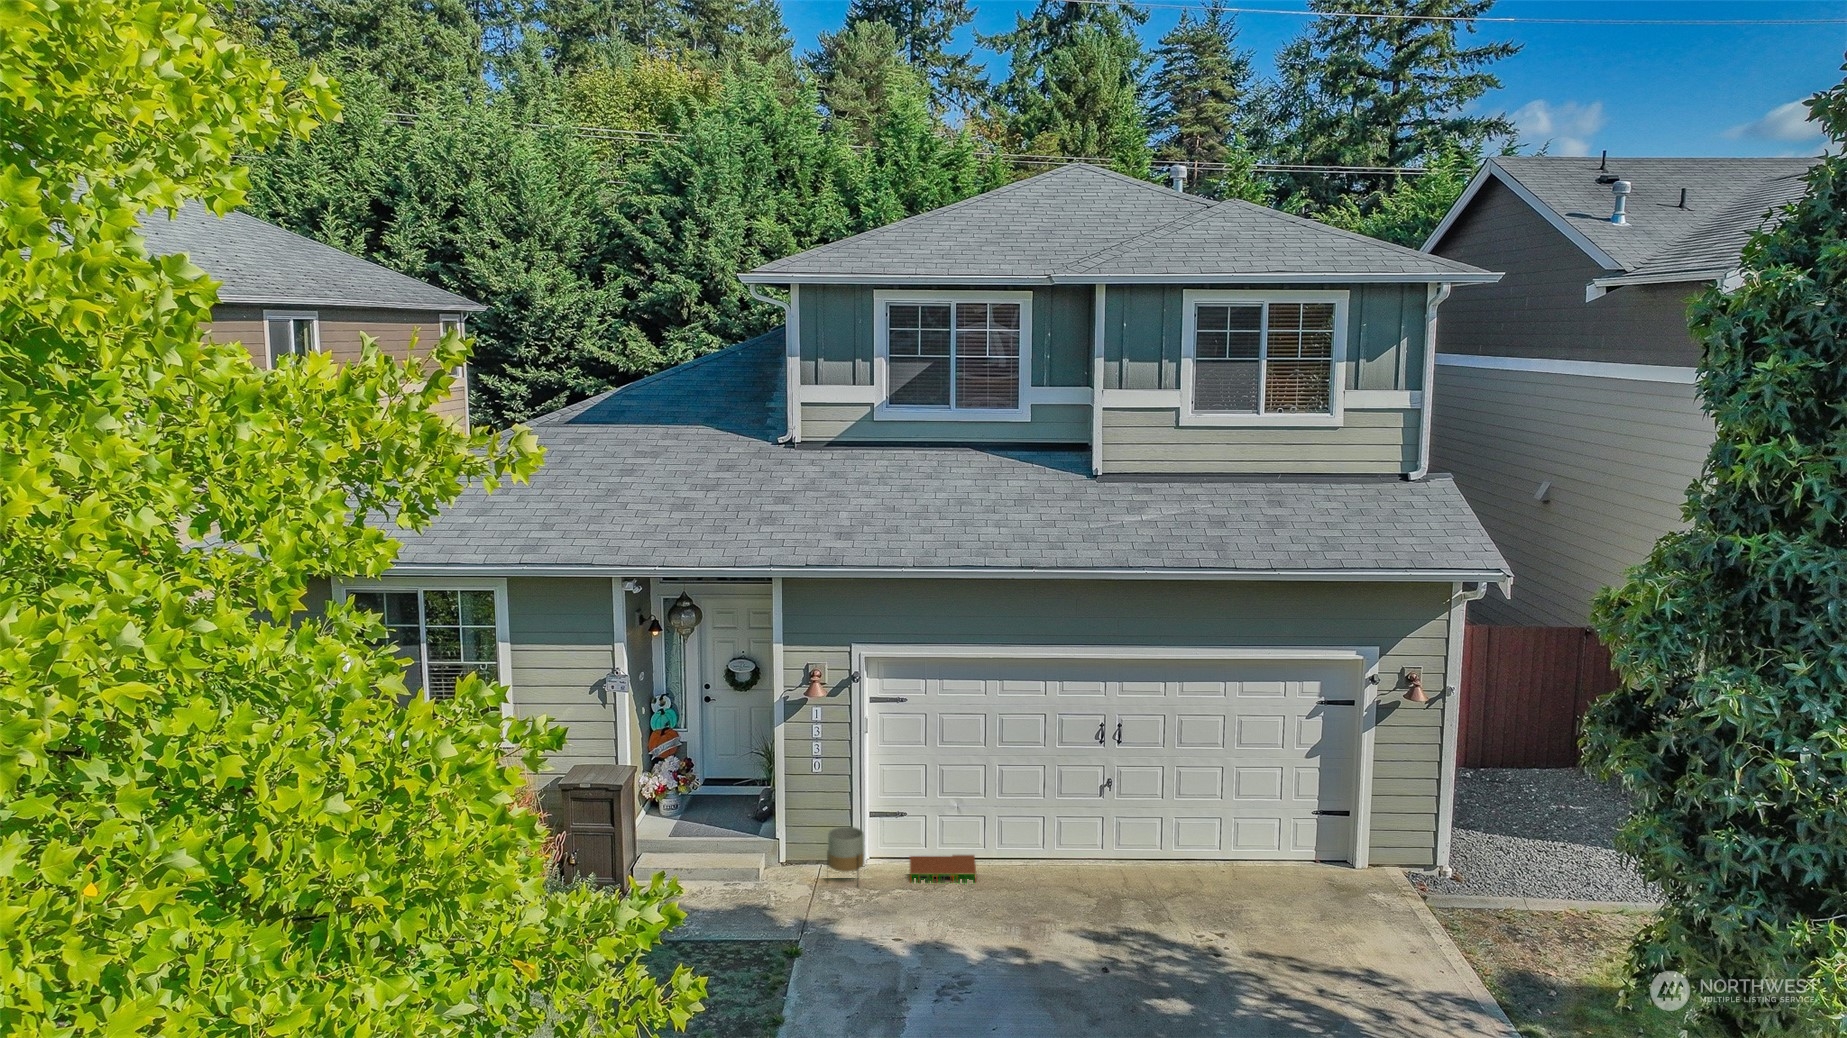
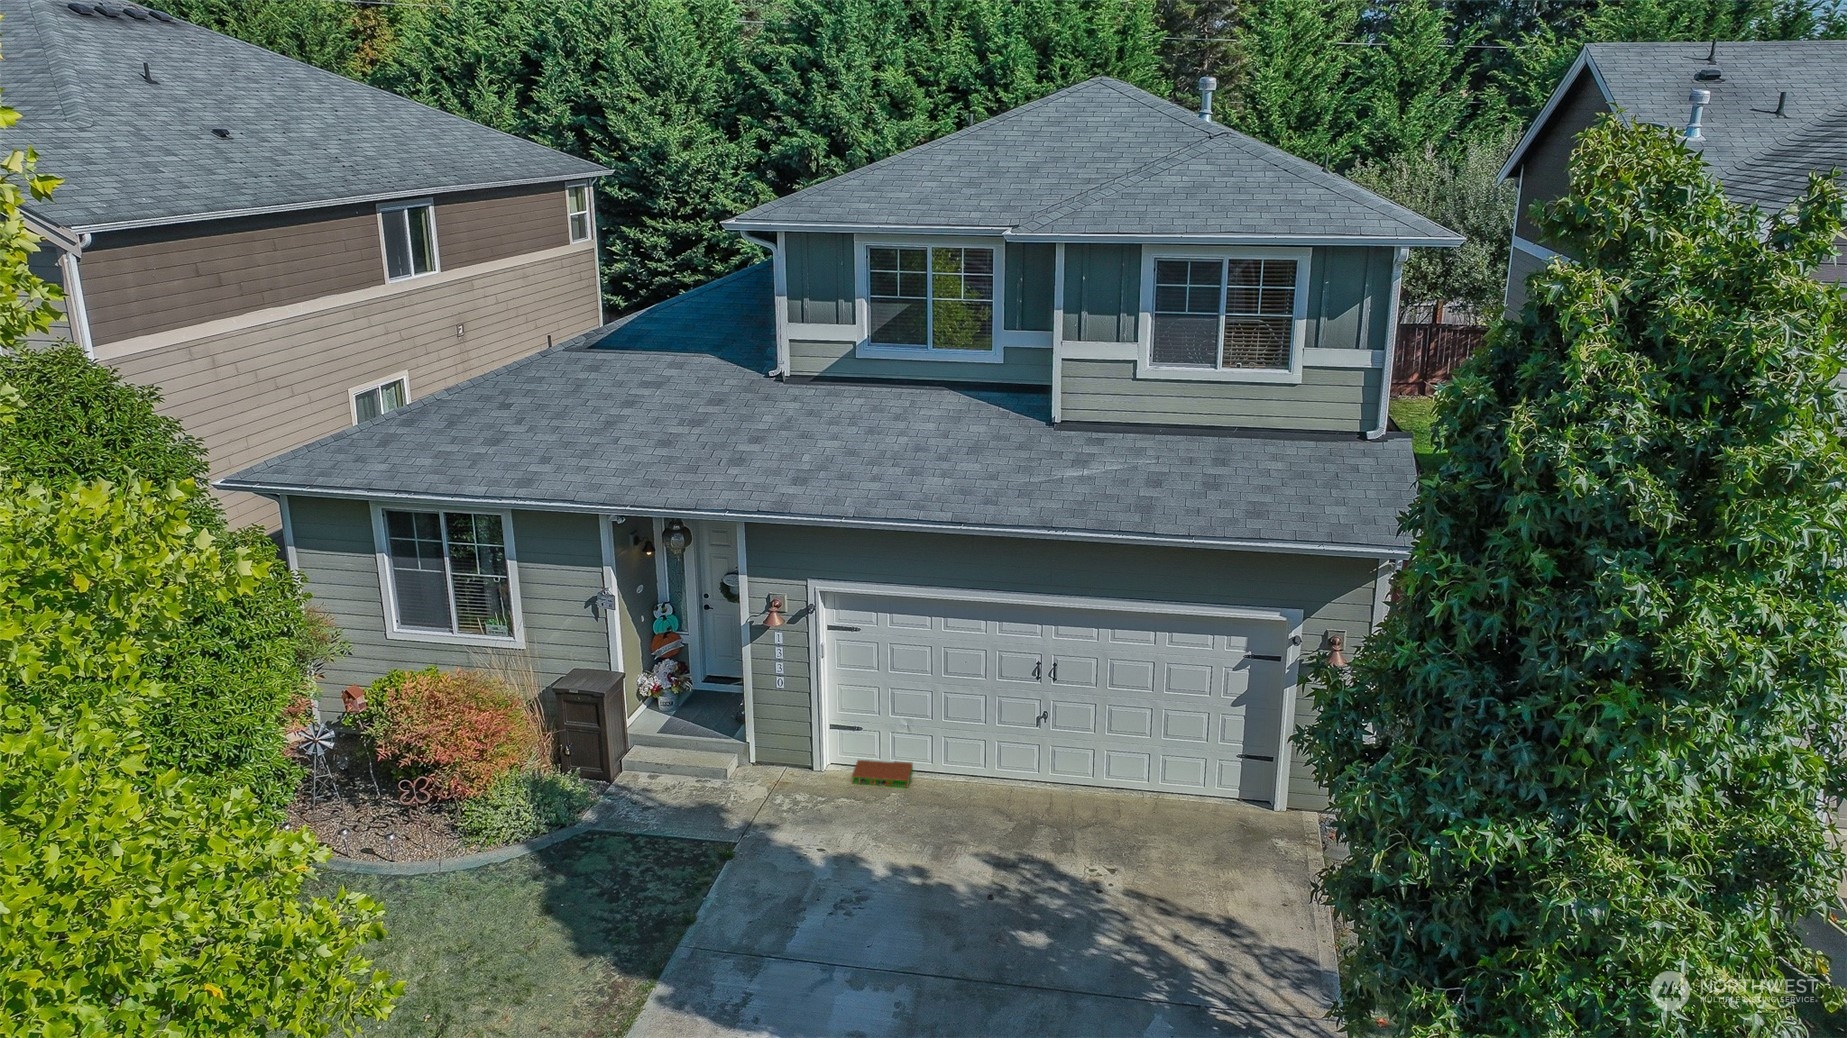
planter: present [827,827,864,872] -> none [782,733,814,785]

